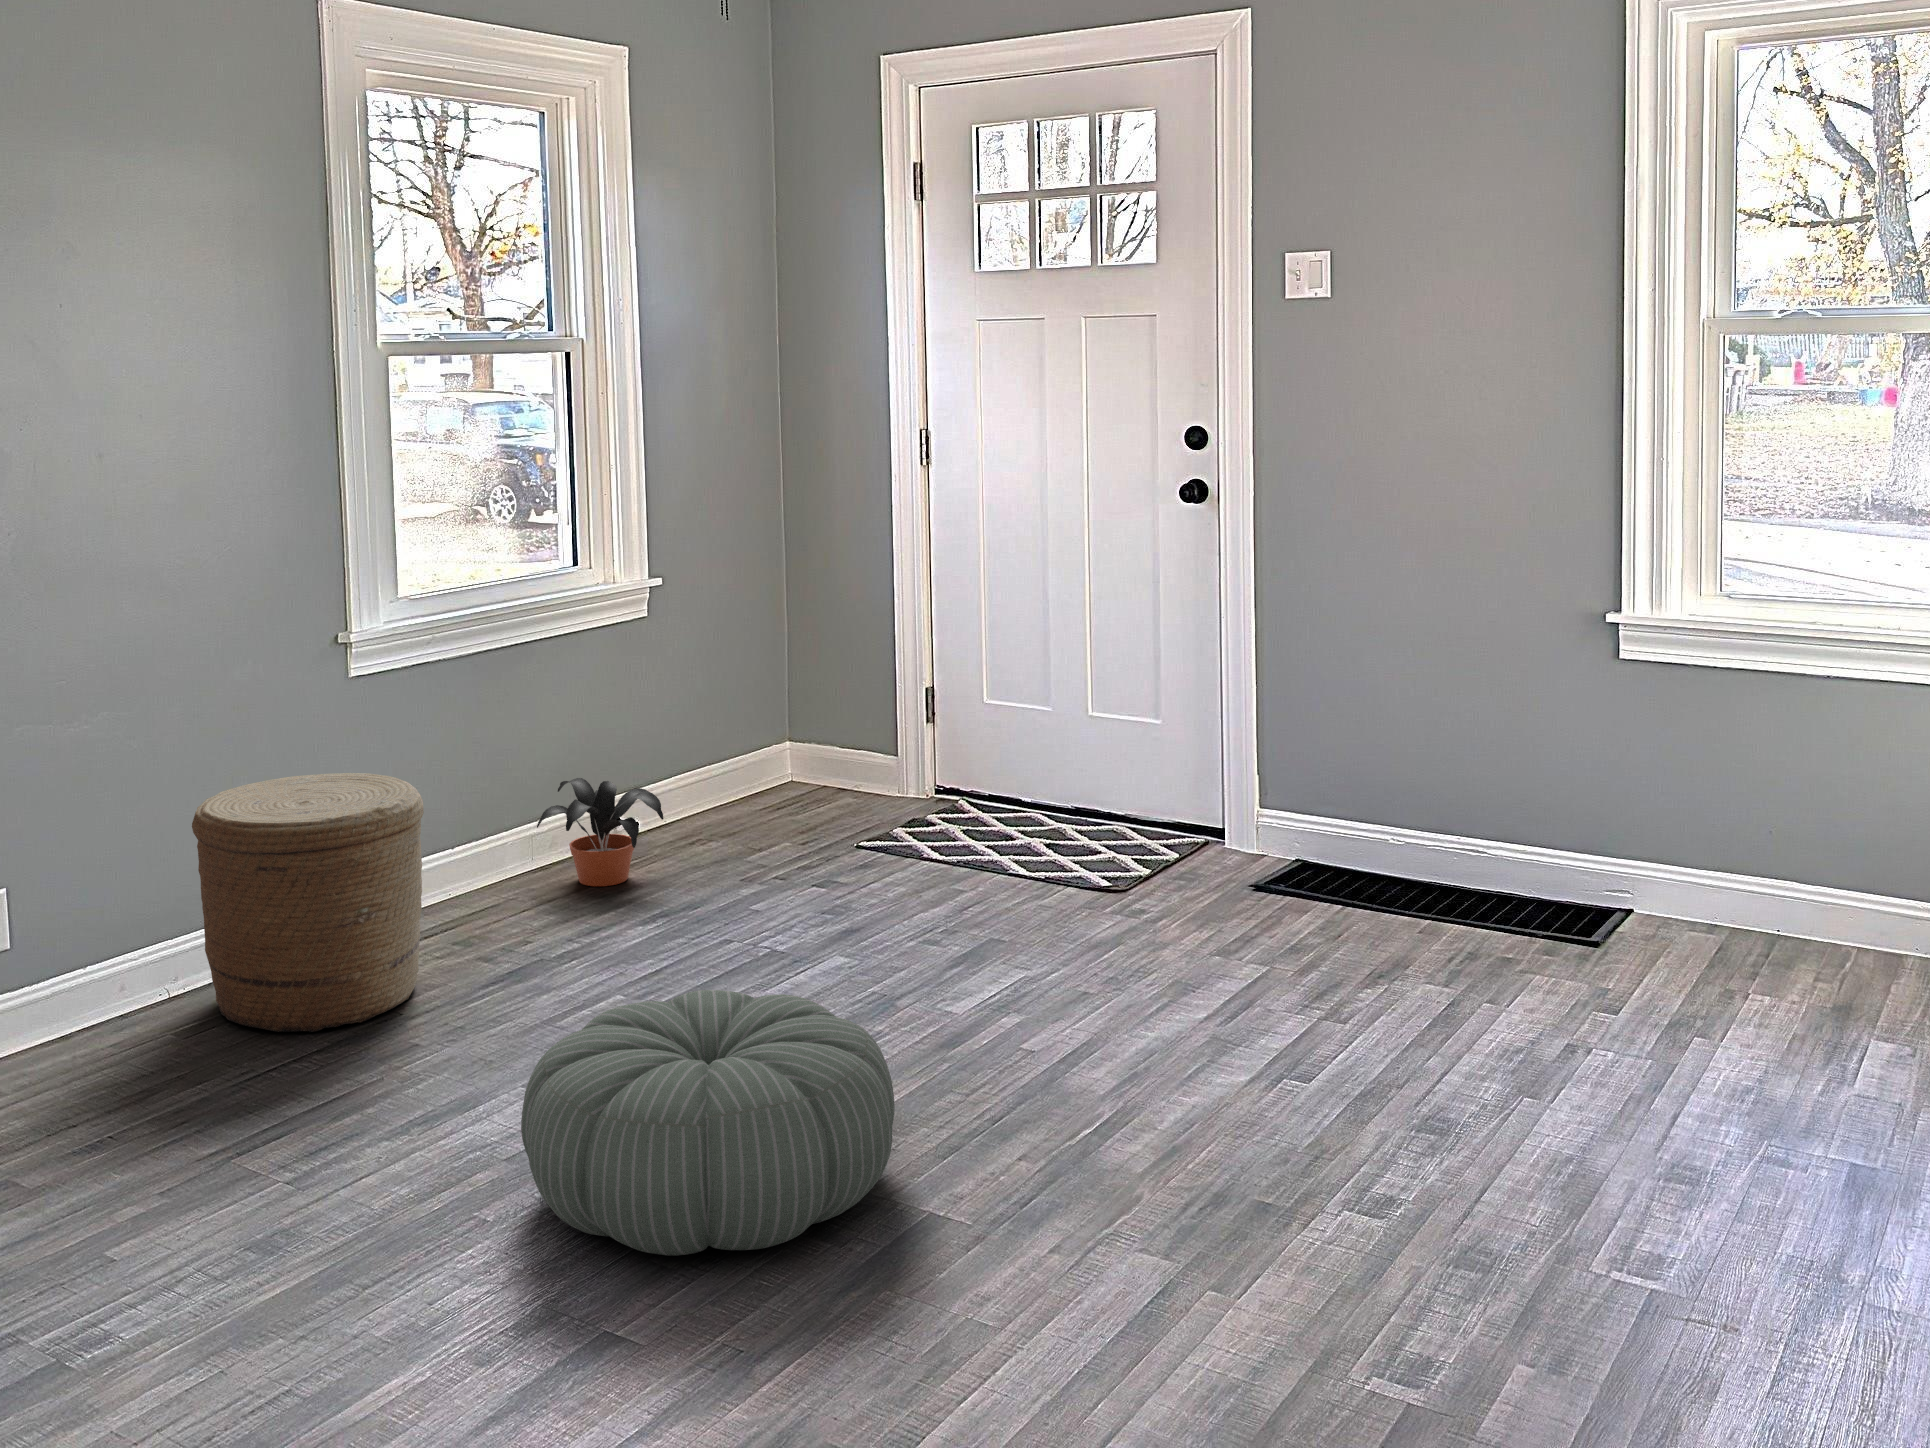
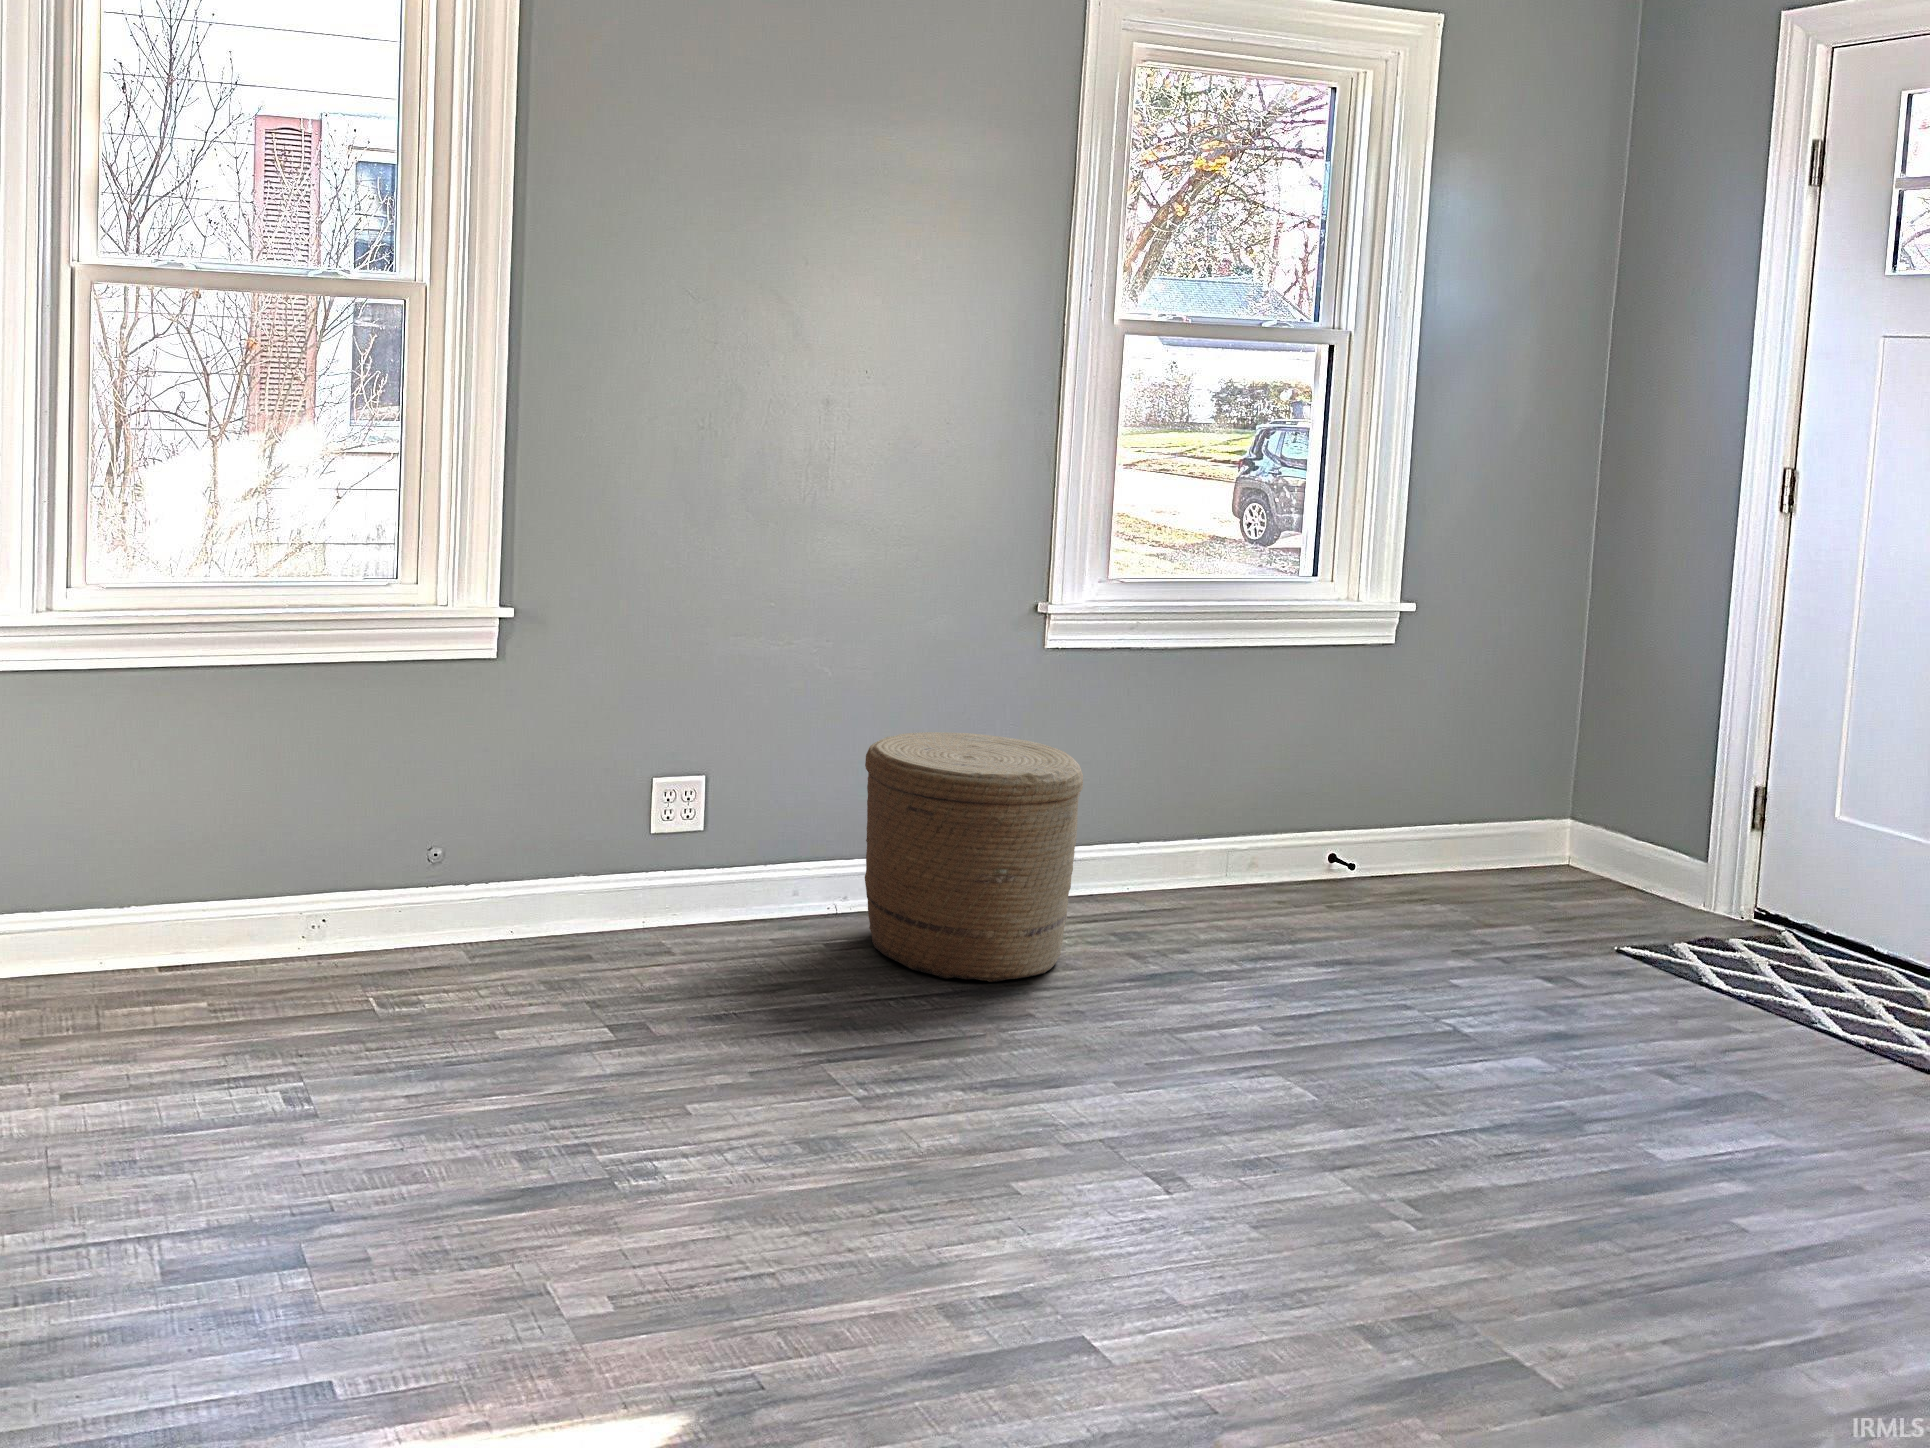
potted plant: present [537,778,664,886] -> none [1230,800,1374,921]
pouf: present [521,990,895,1256] -> none [1059,1019,1497,1320]

